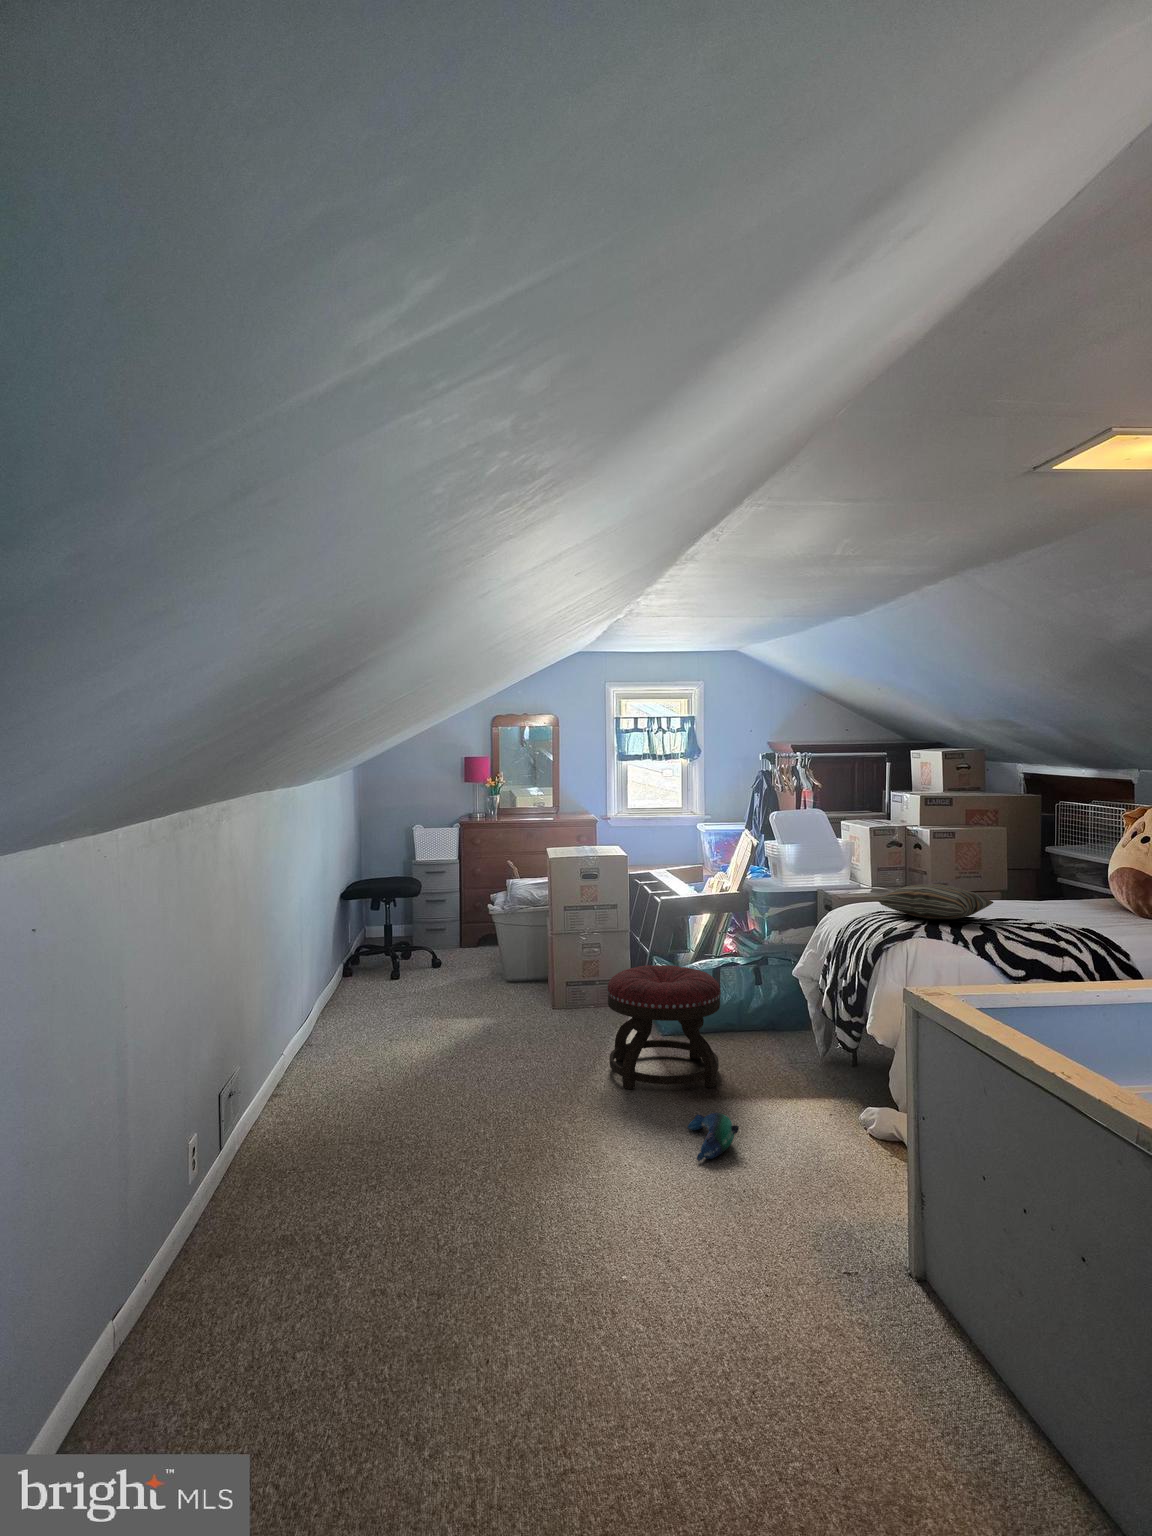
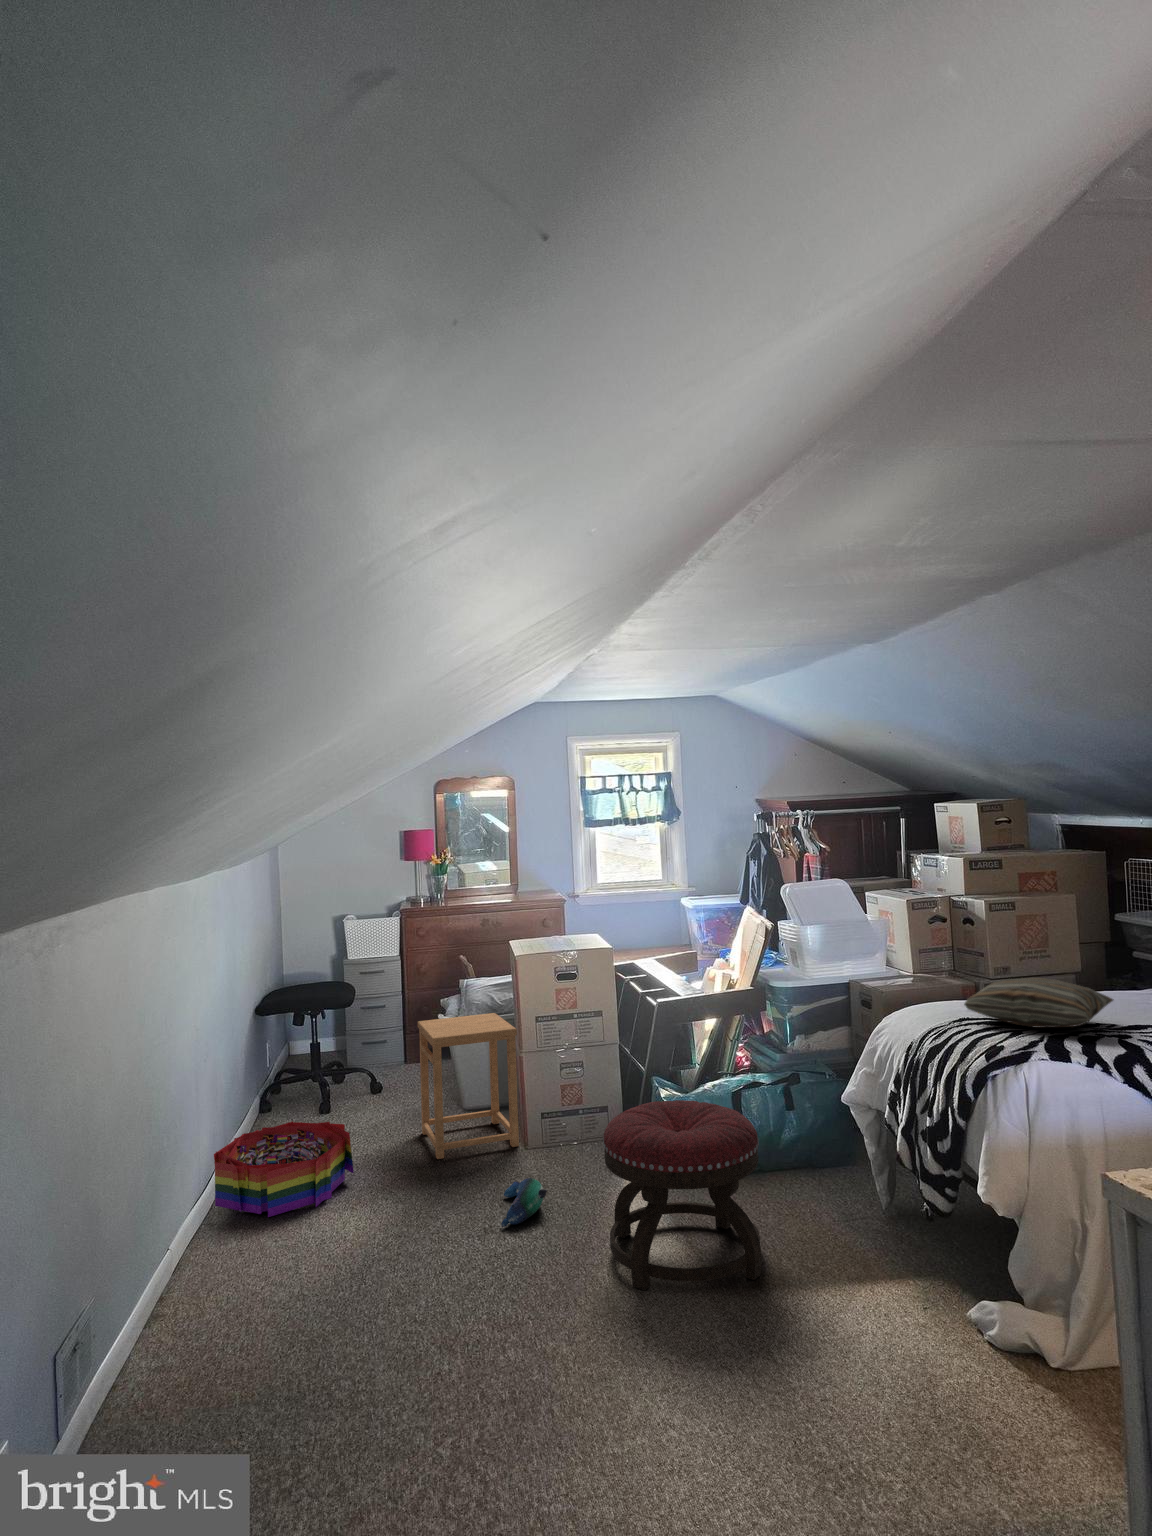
side table: none [472,905,549,1010] -> present [418,1013,519,1159]
storage bin: none [321,976,423,1038] -> present [214,1122,354,1217]
plush toy: present [687,1113,739,1161] -> present [501,1178,547,1227]

